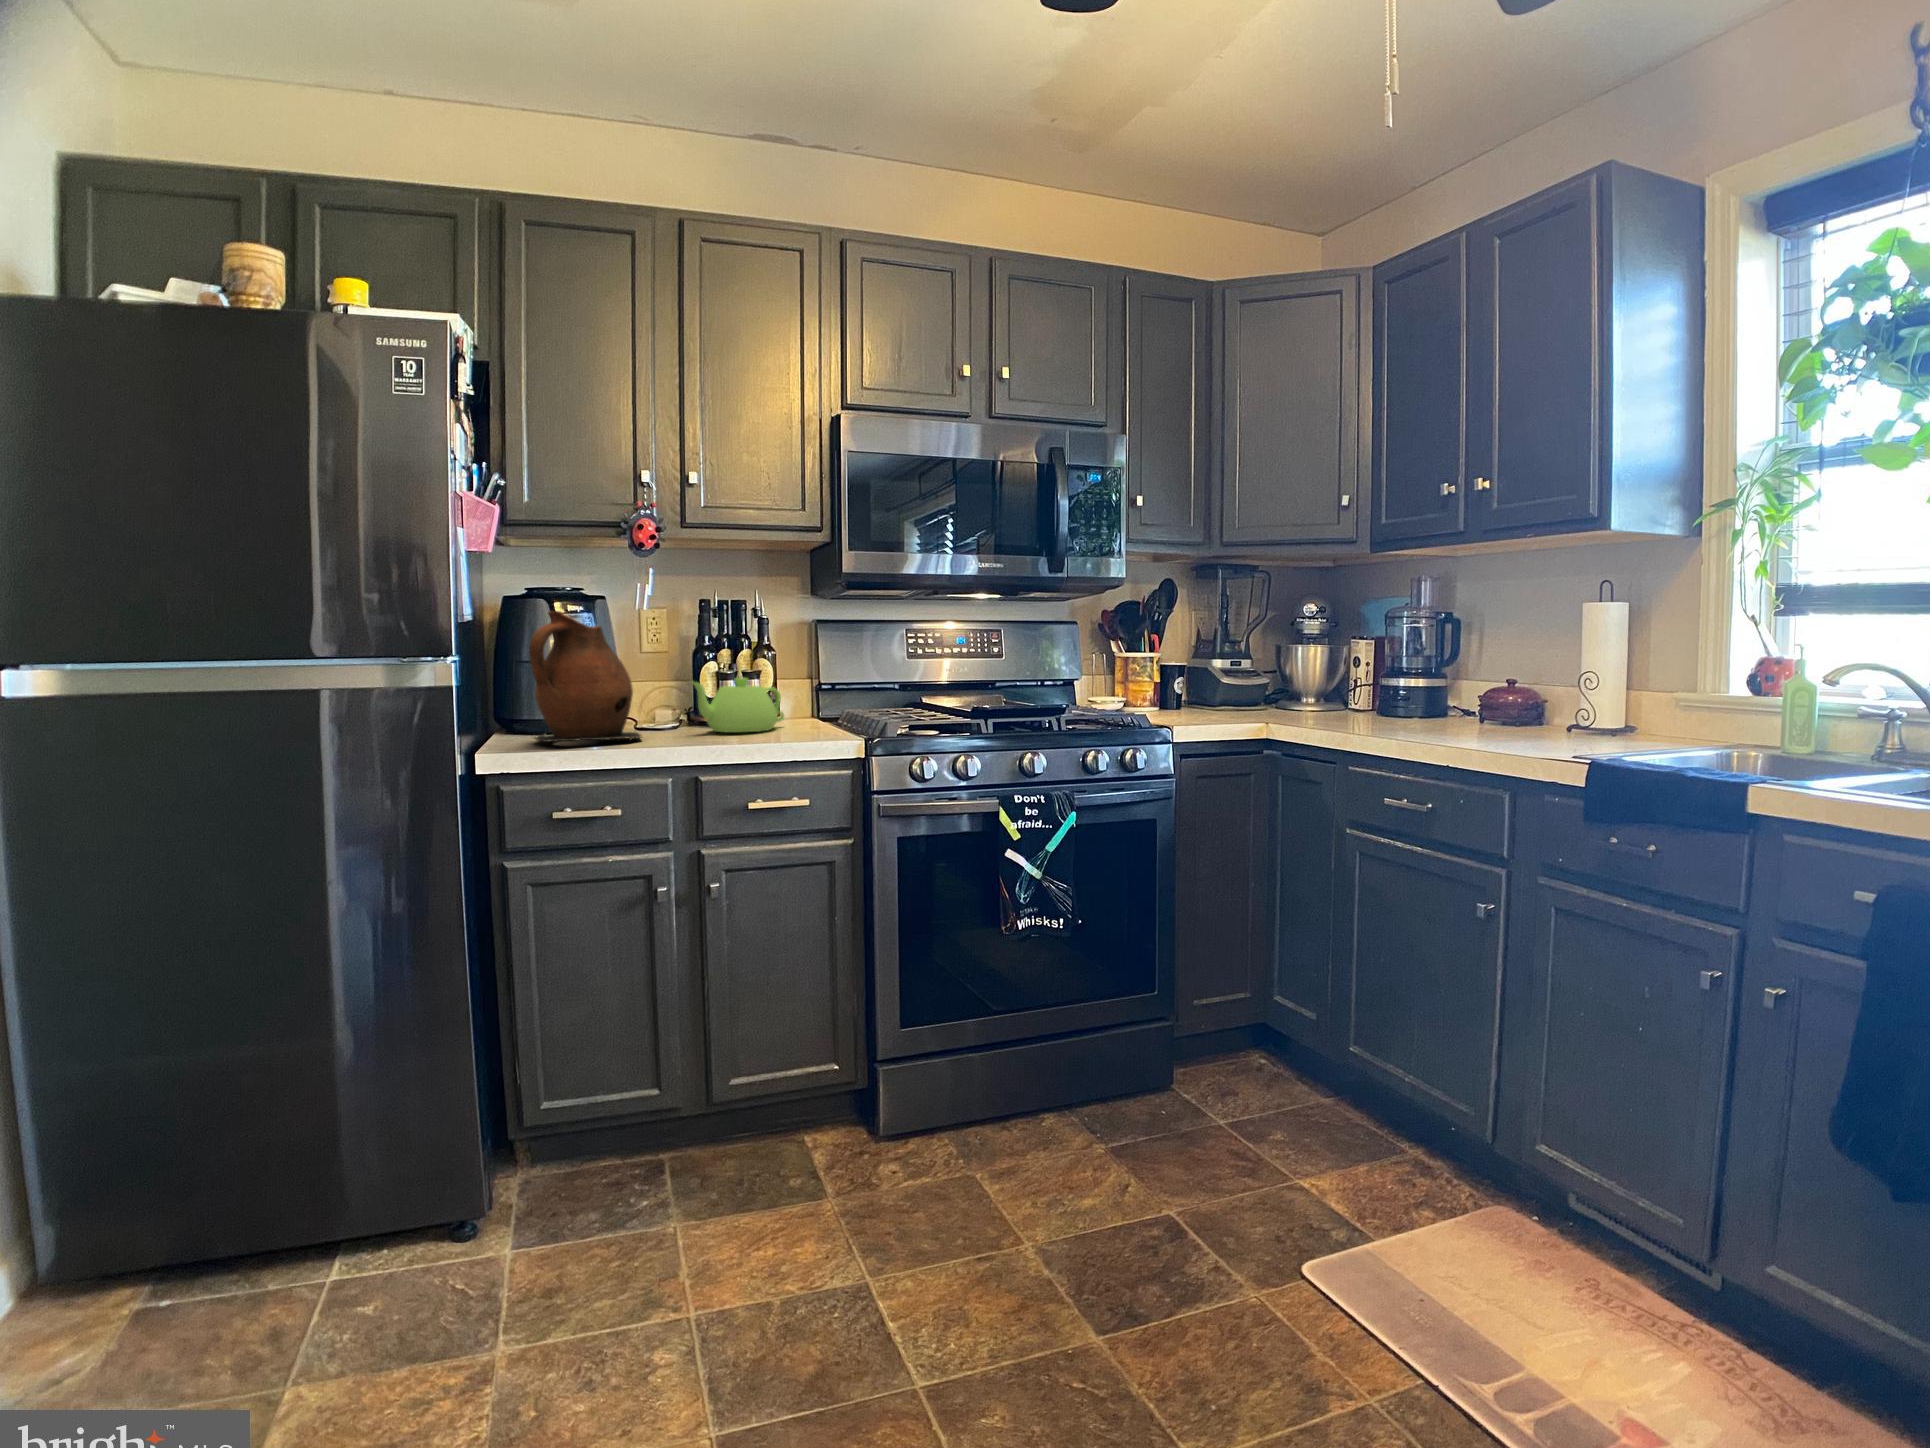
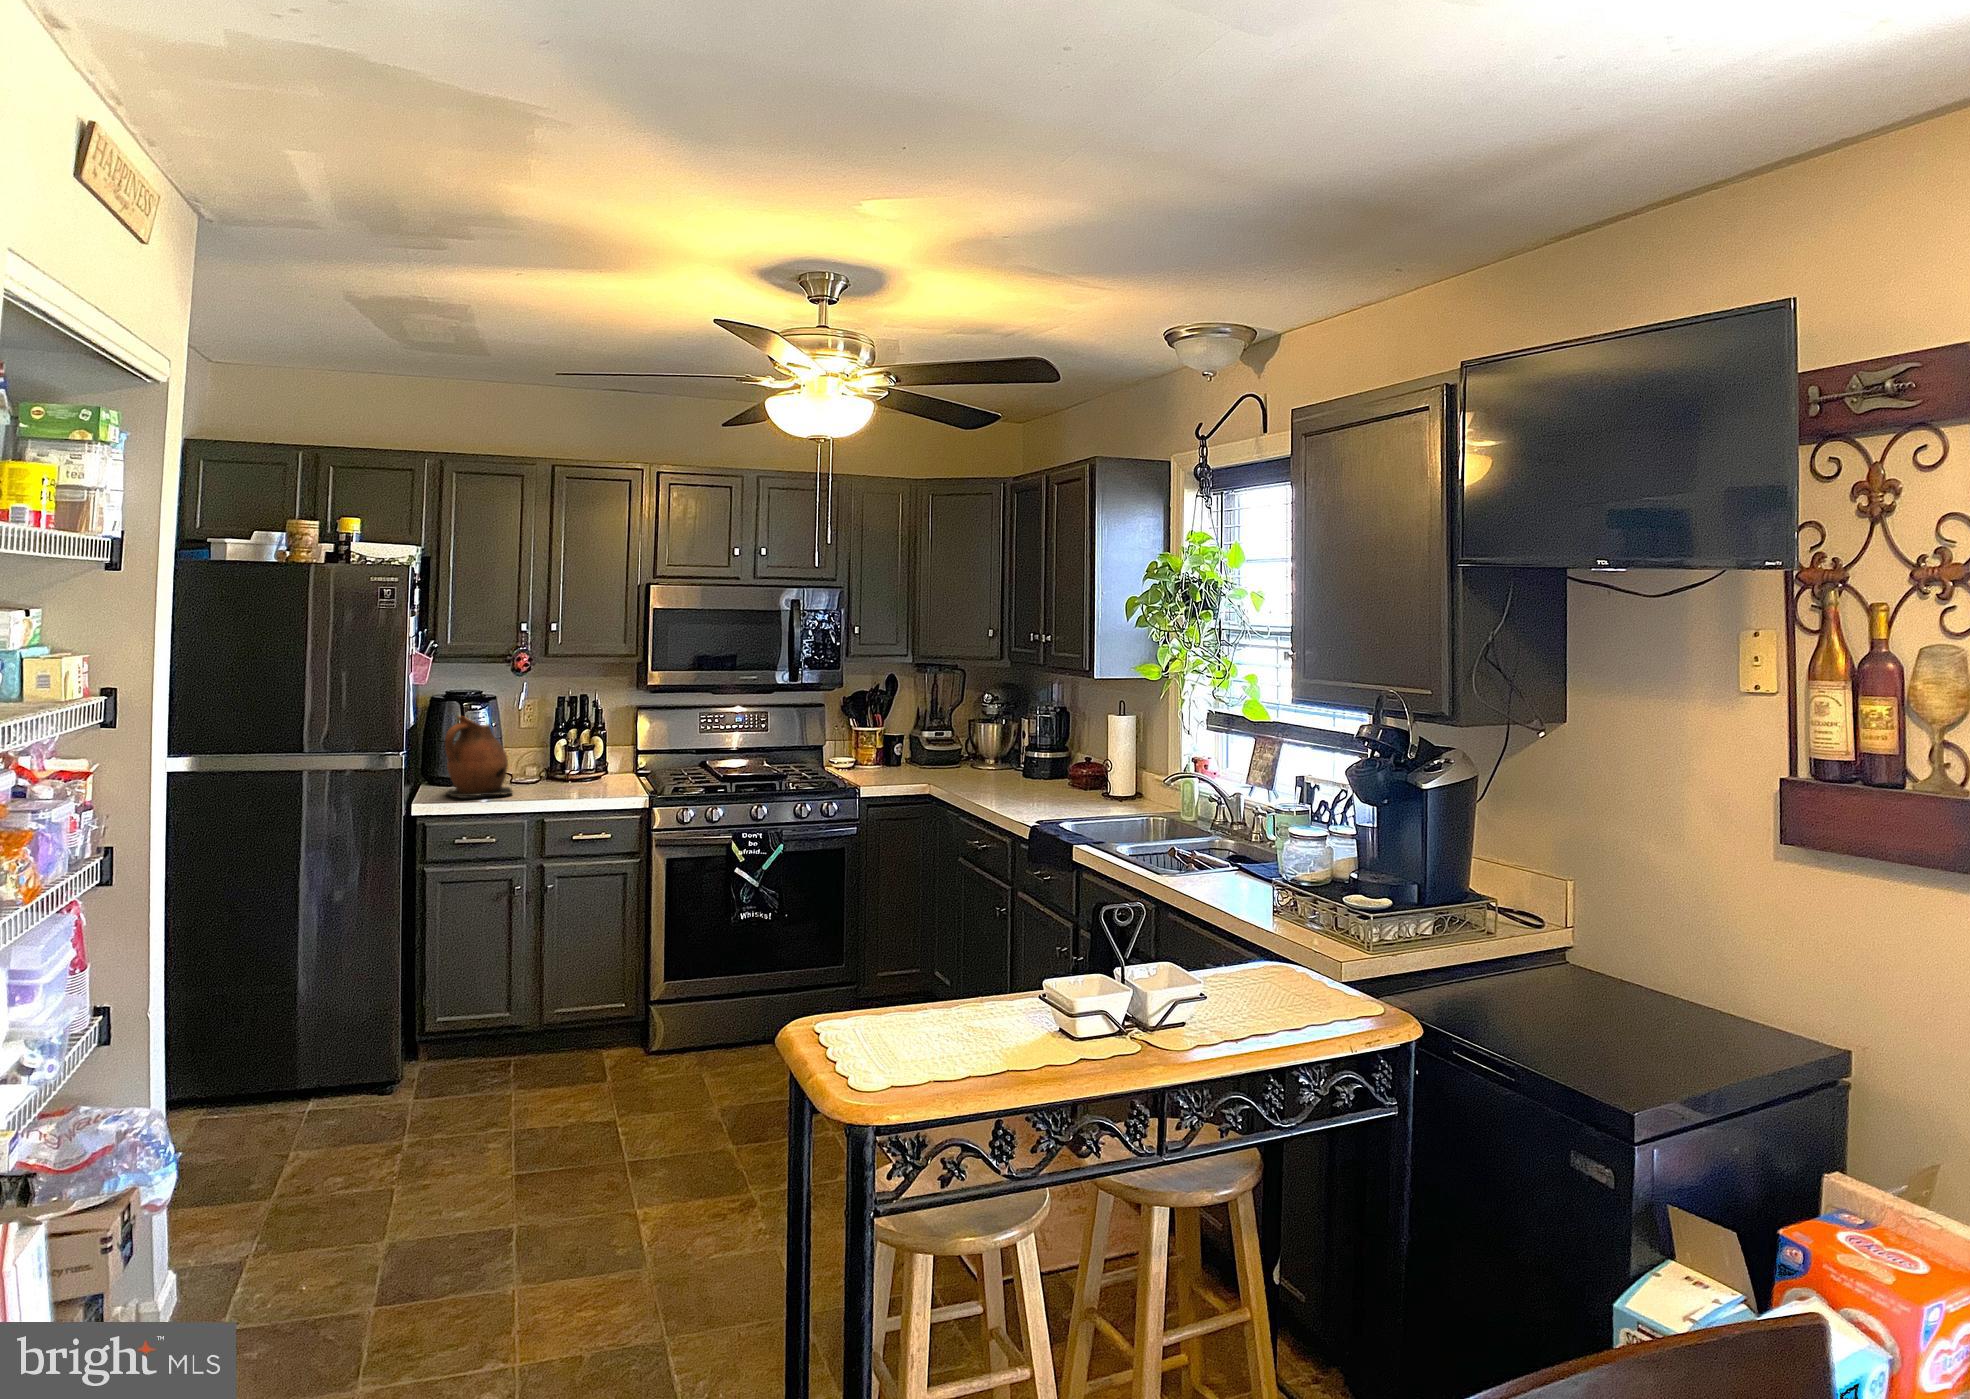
teapot: present [692,678,784,732] -> none [544,755,606,790]

